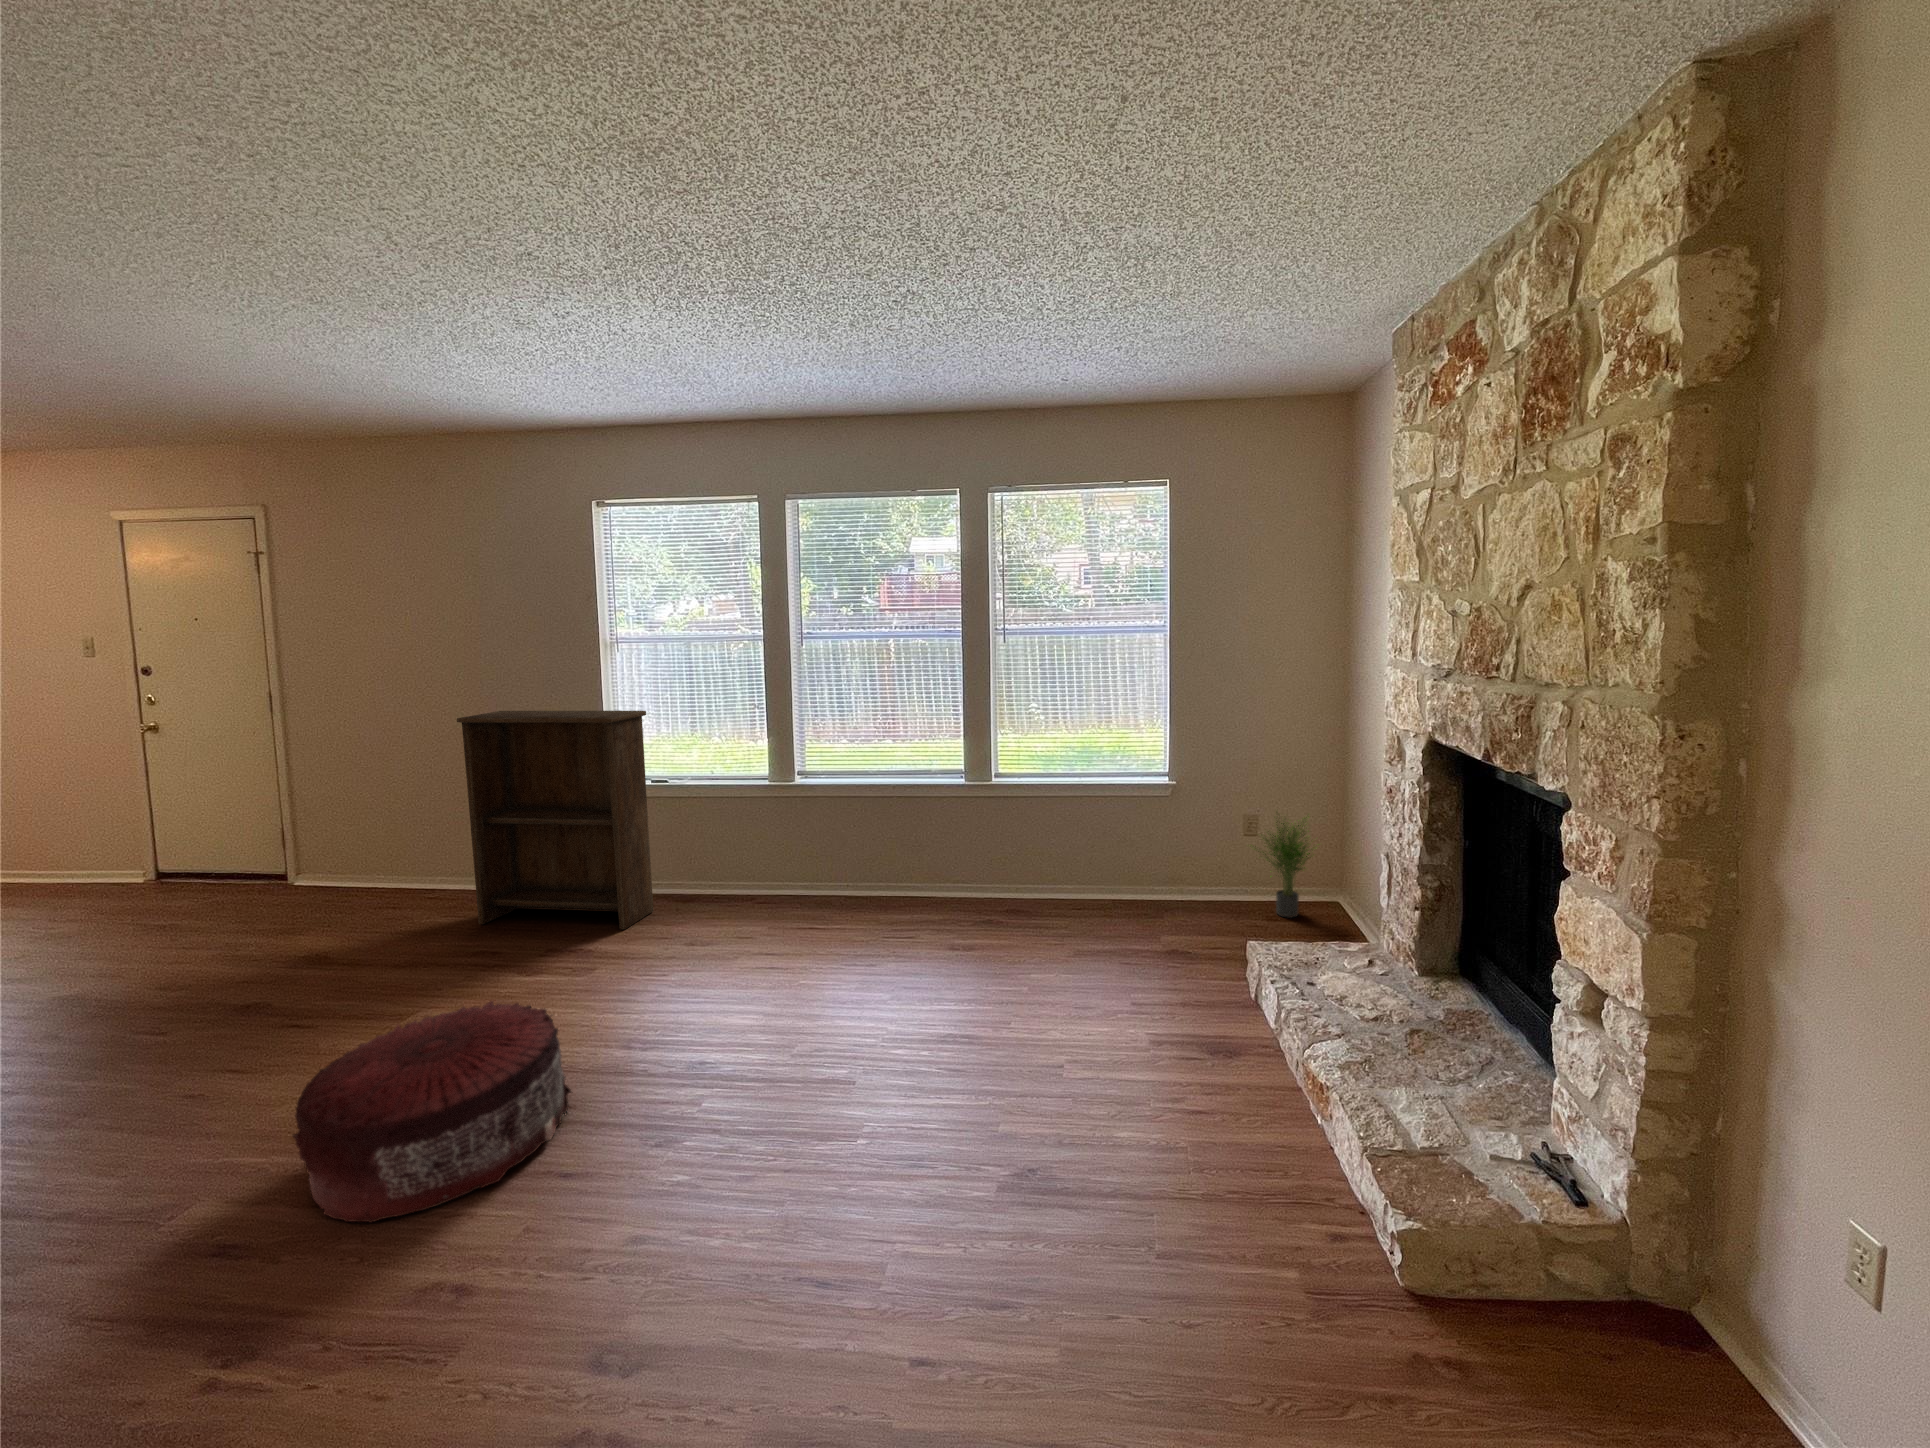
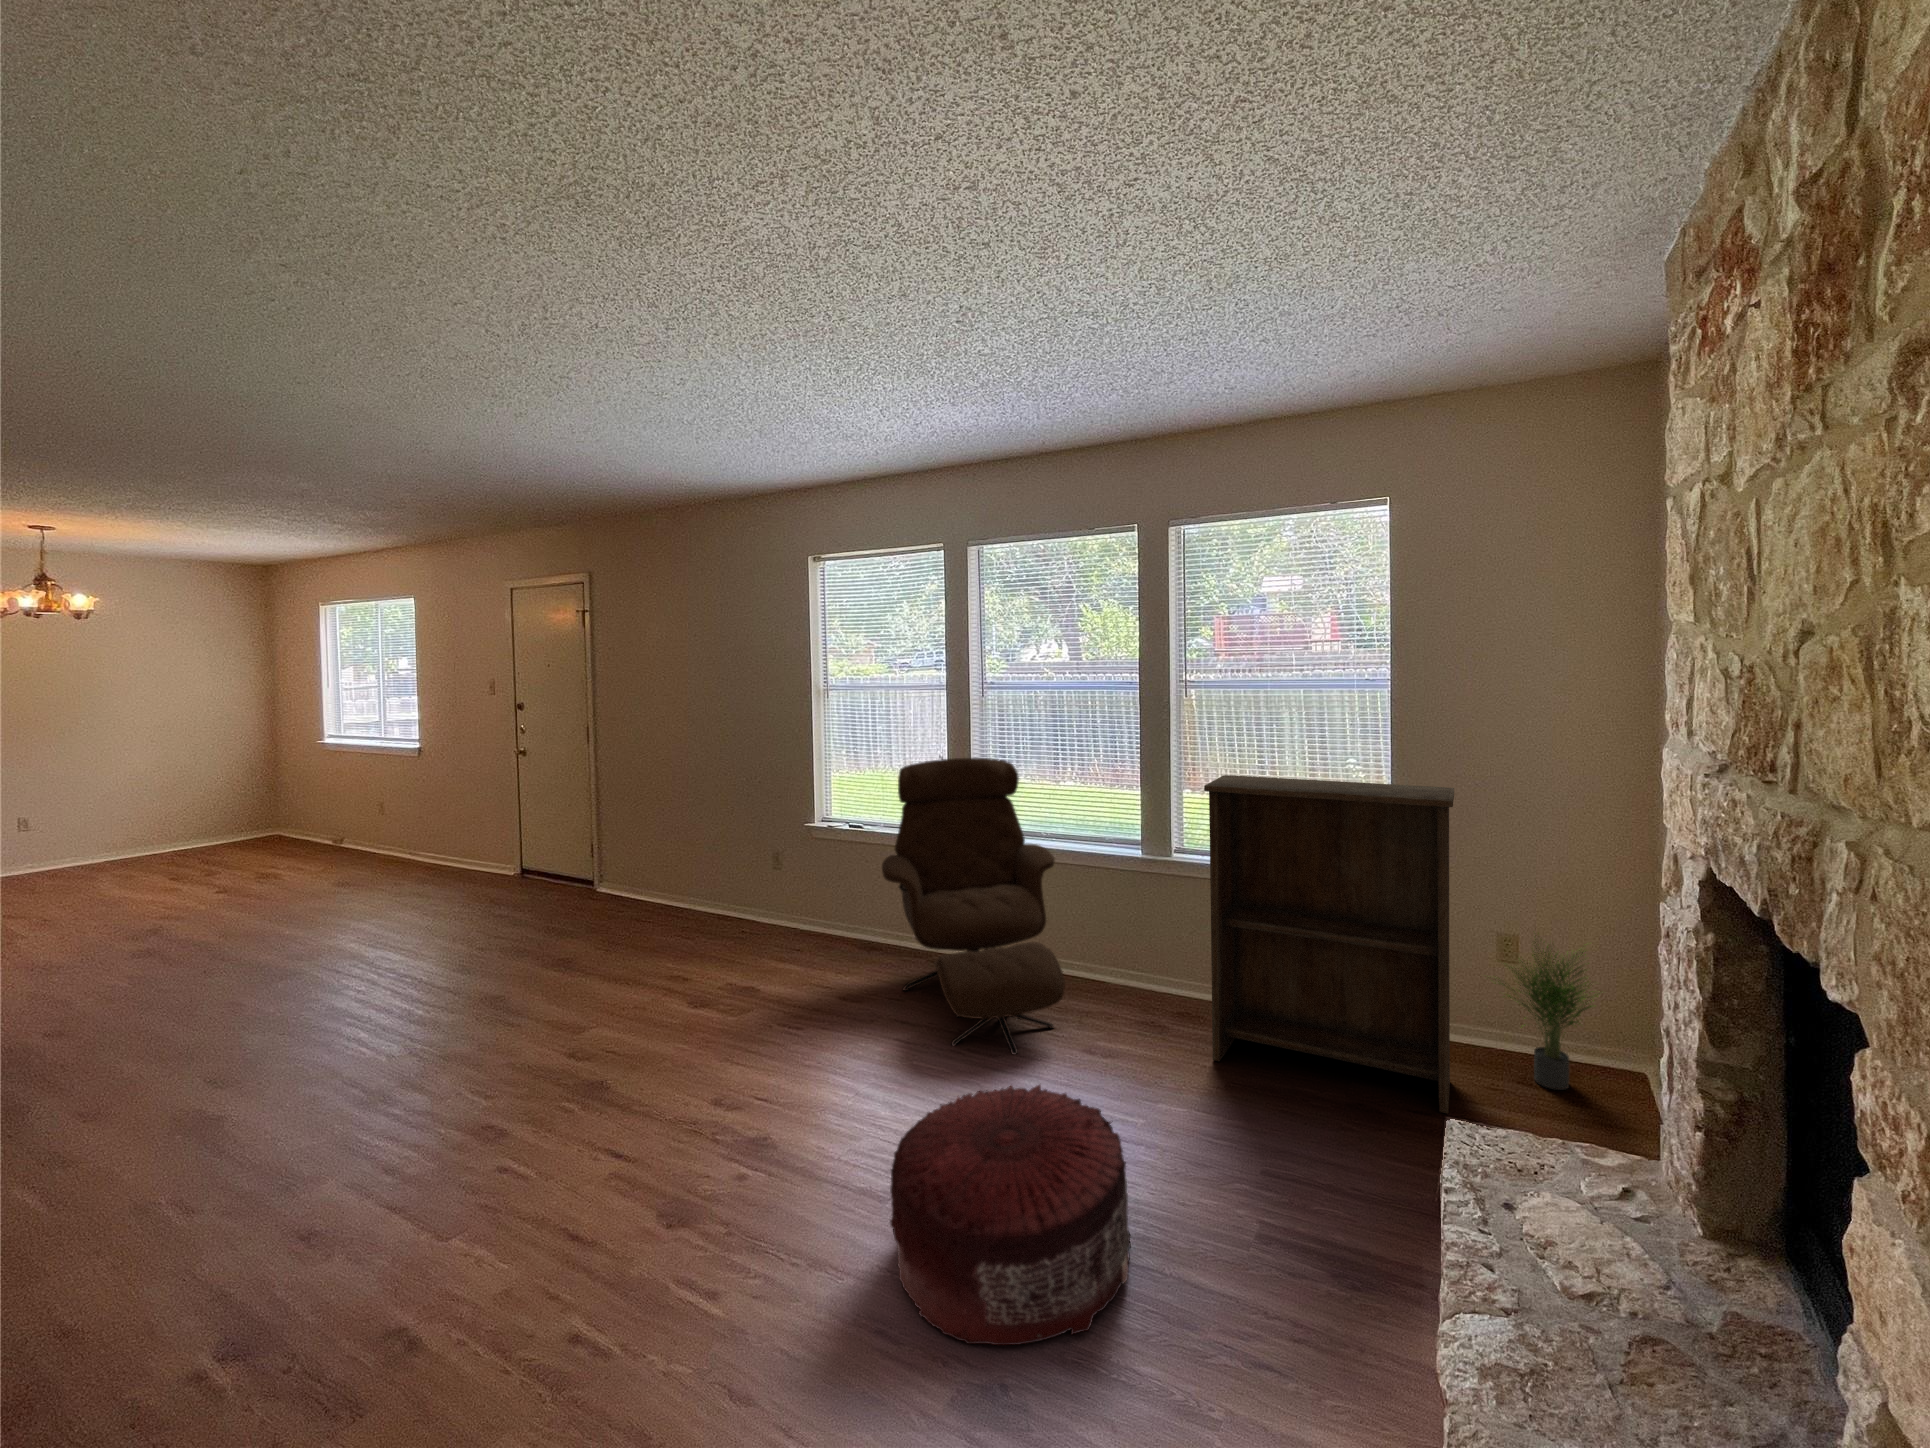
lounge chair: none [726,708,934,970] -> present [882,758,1065,1054]
bookshelf: present [457,711,654,929] -> present [1204,775,1454,1114]
pouf: present [293,1001,571,1223] -> present [890,1085,1131,1345]

